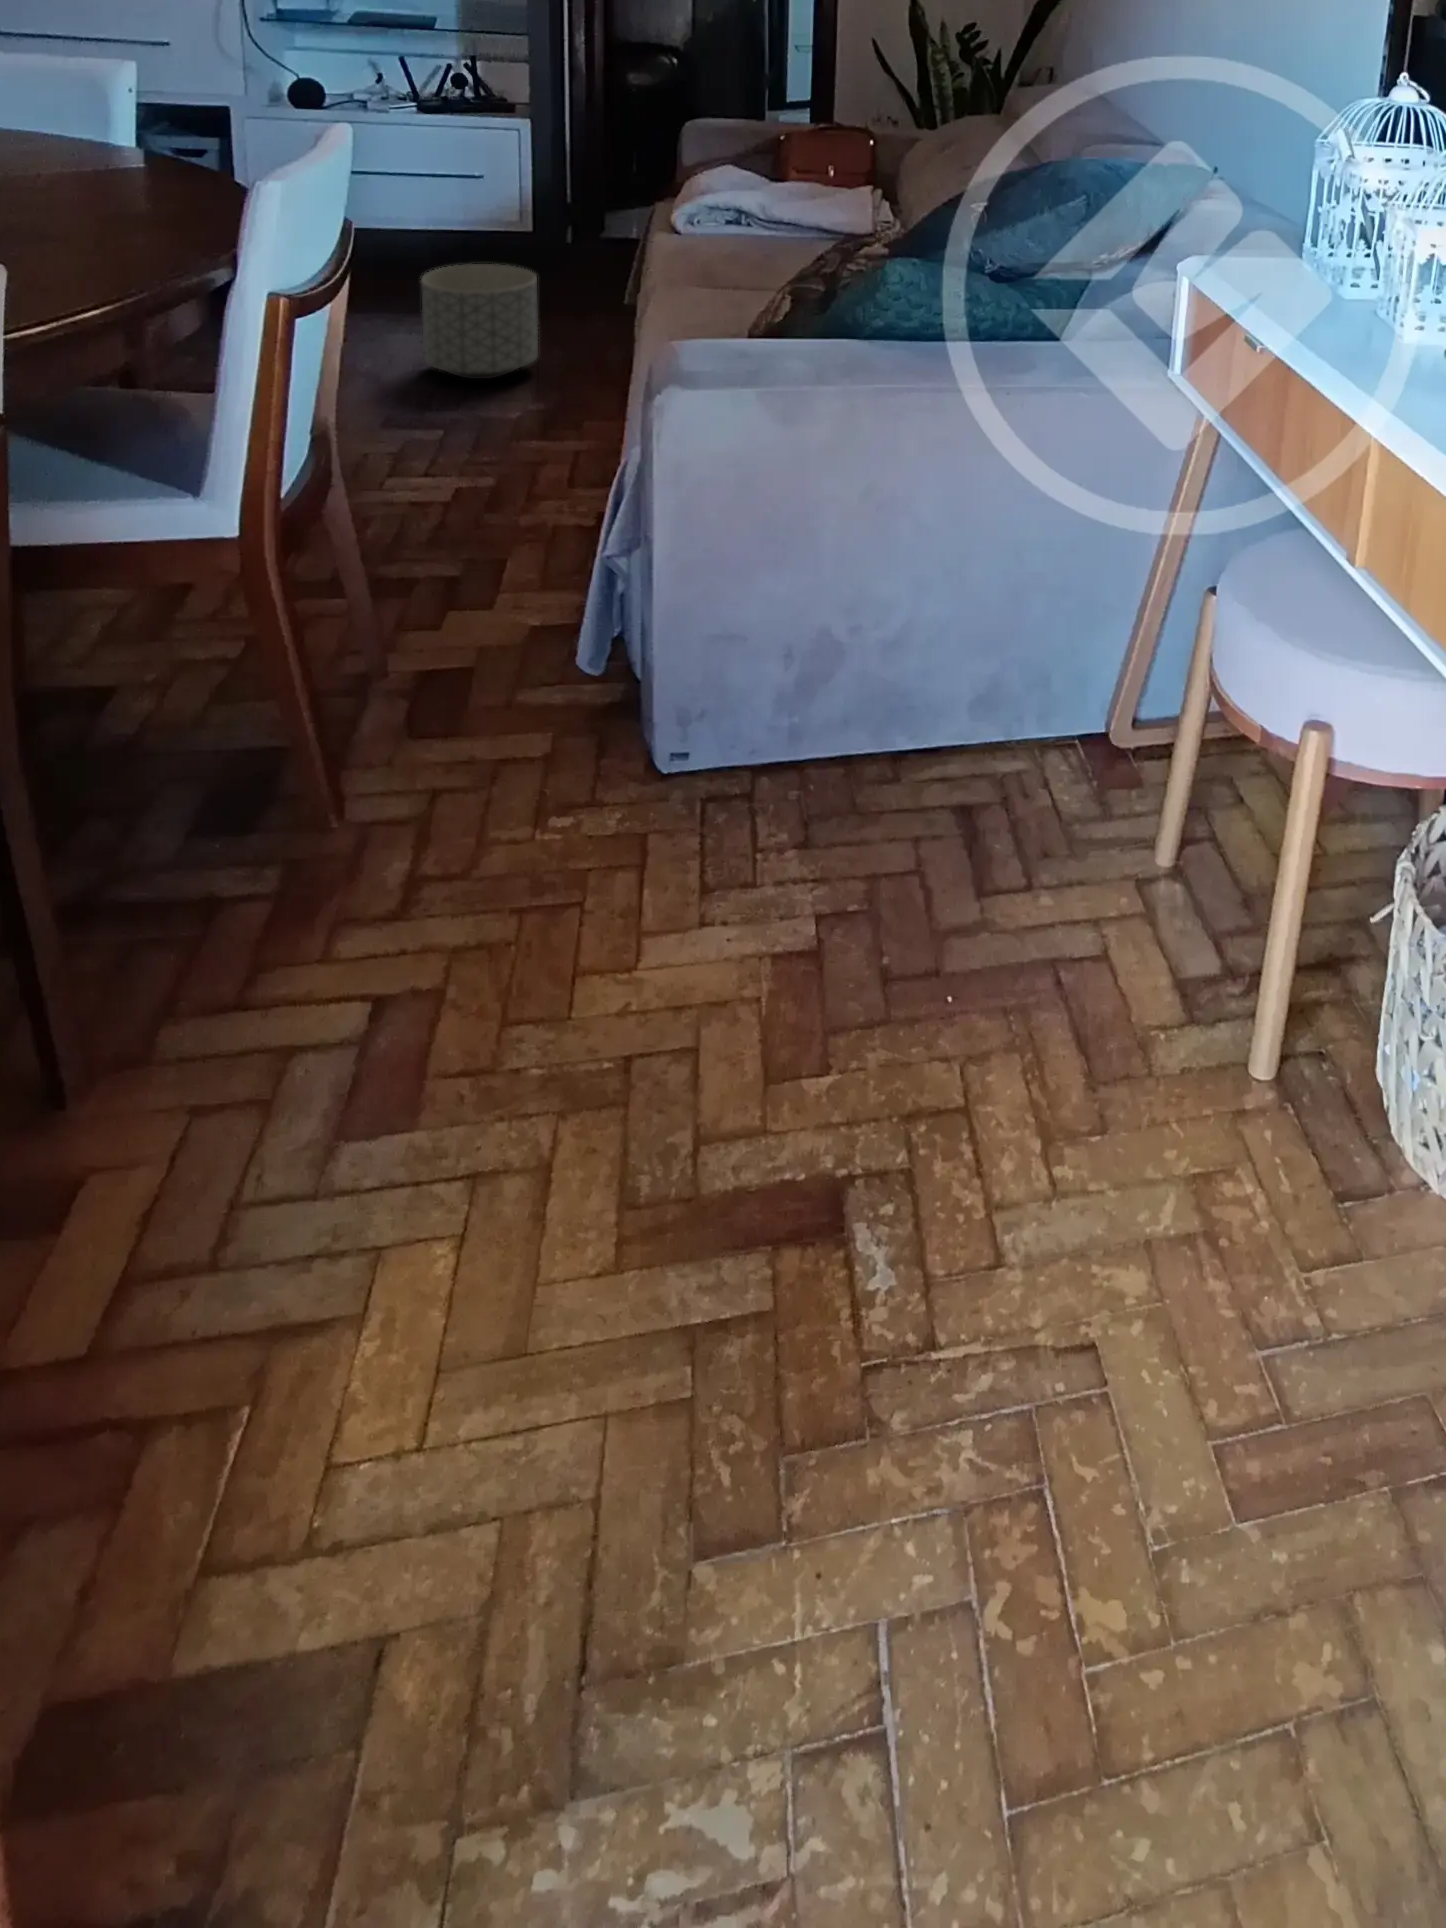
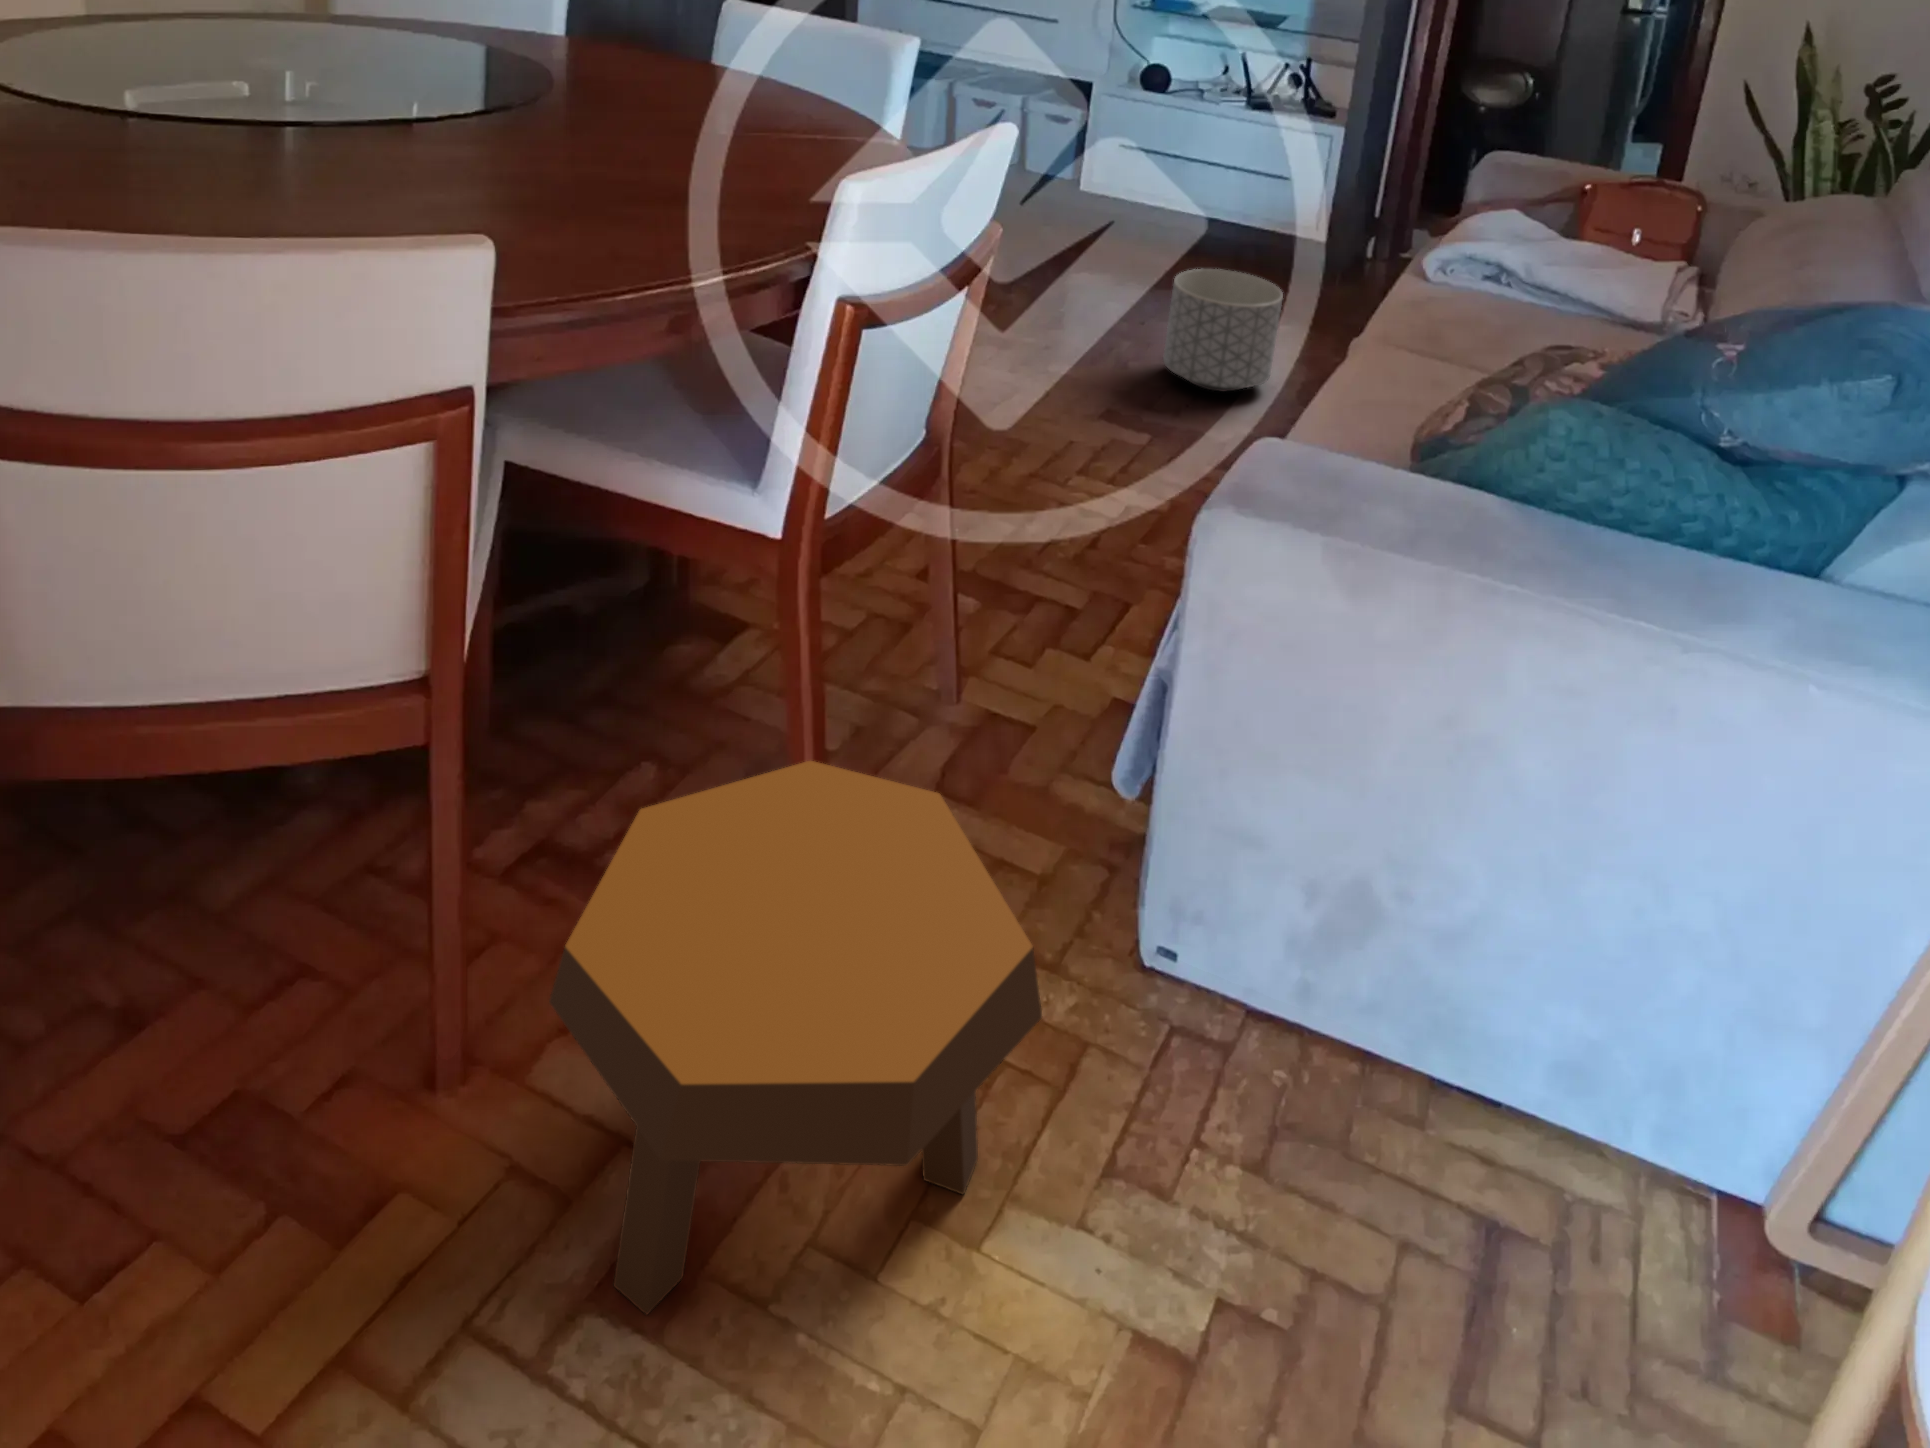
footstool: none [211,682,646,1131] -> present [549,761,1042,1314]

